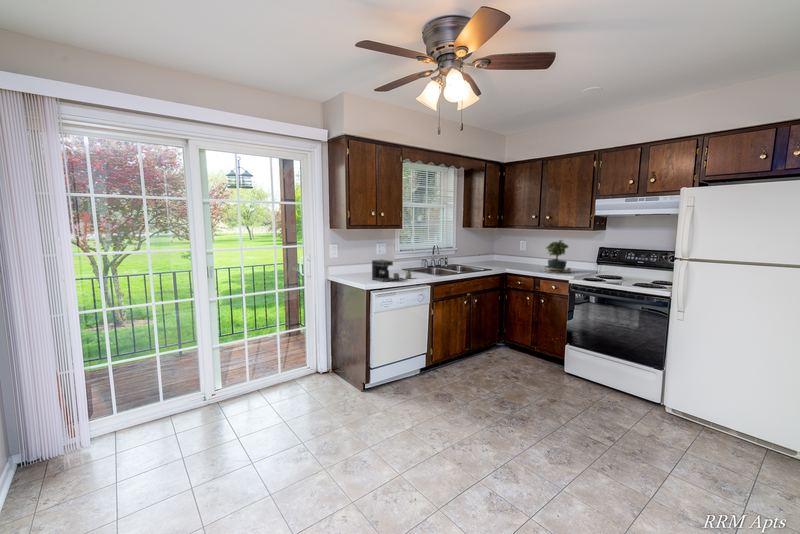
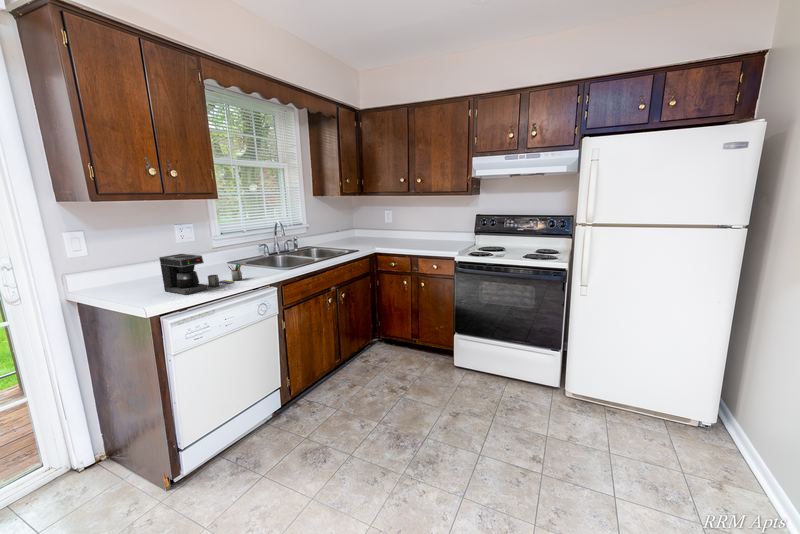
potted plant: present [544,240,571,273] -> none [409,207,449,249]

